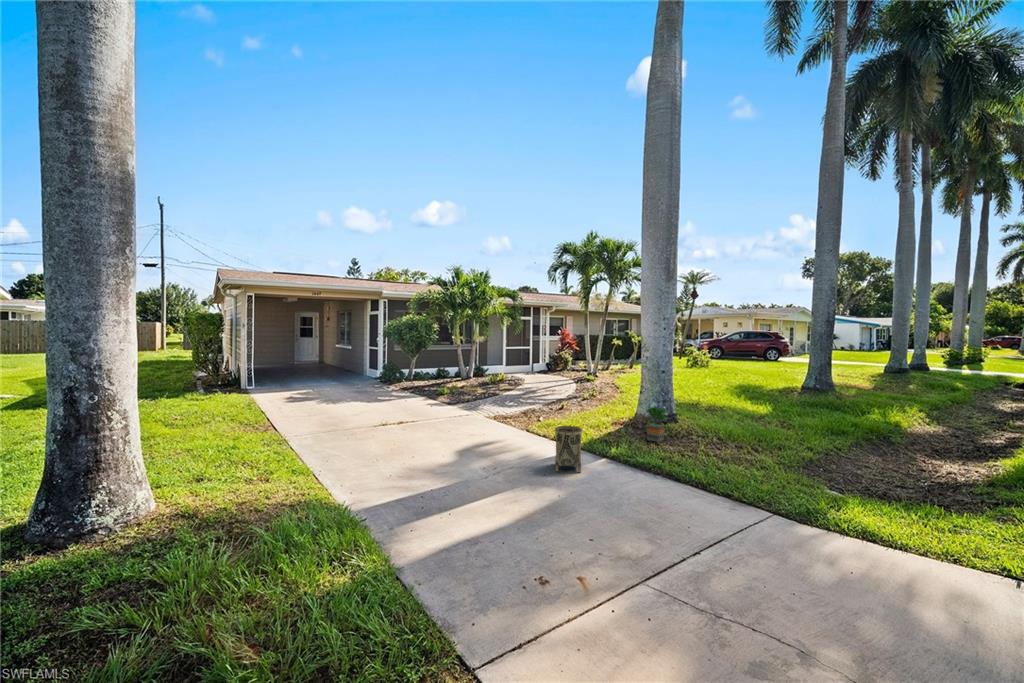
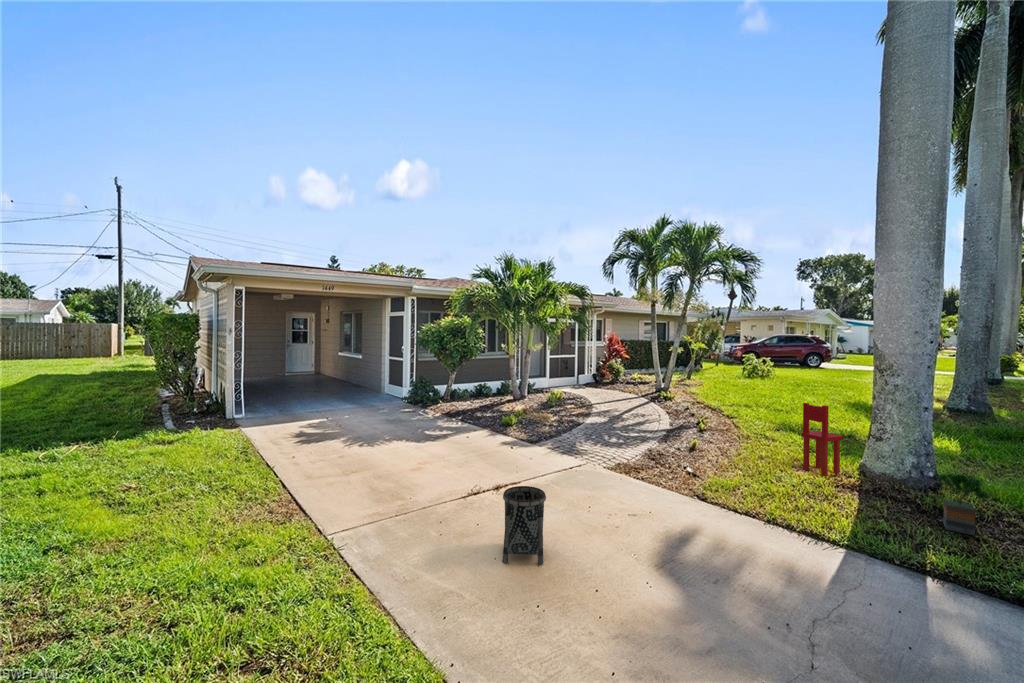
chair: none [612,372,636,420] -> present [801,403,843,476]
basket: present [555,426,582,473] -> present [503,486,546,565]

